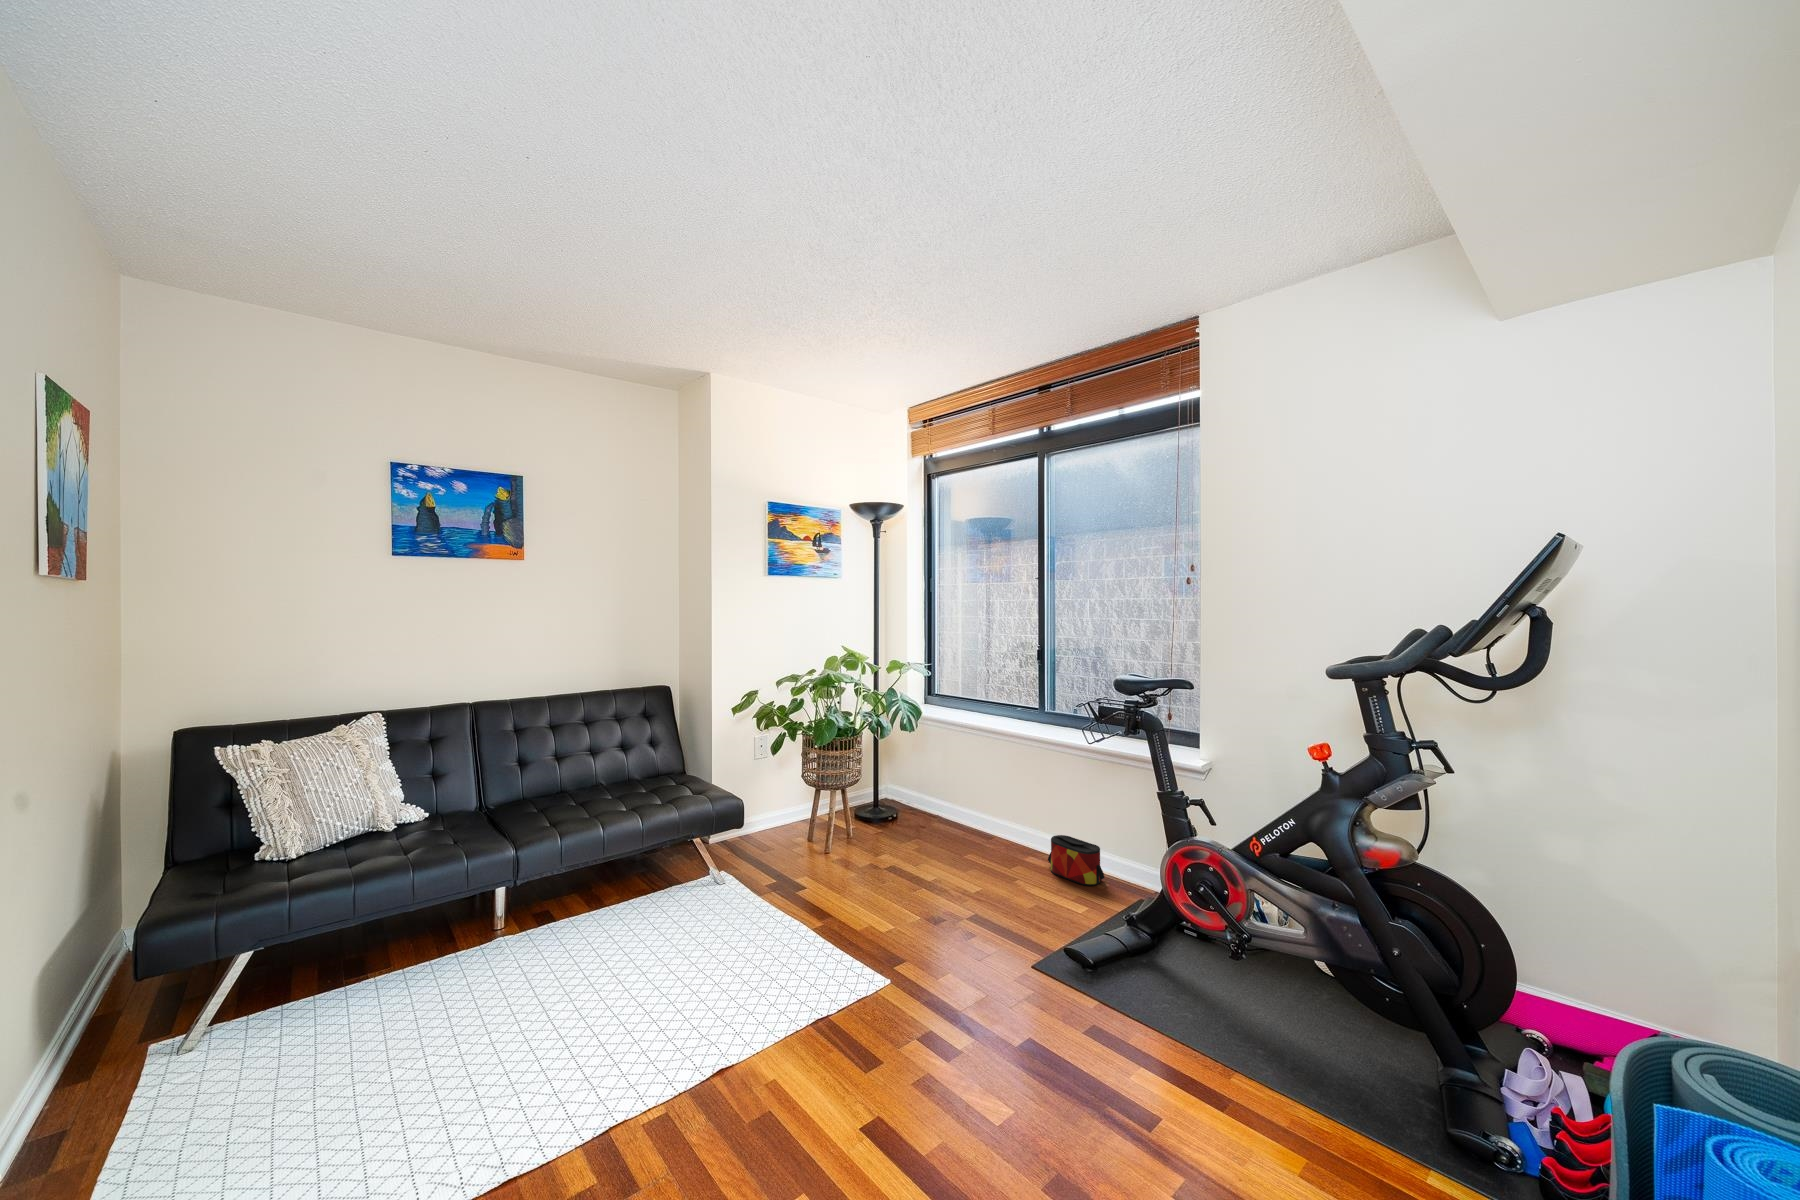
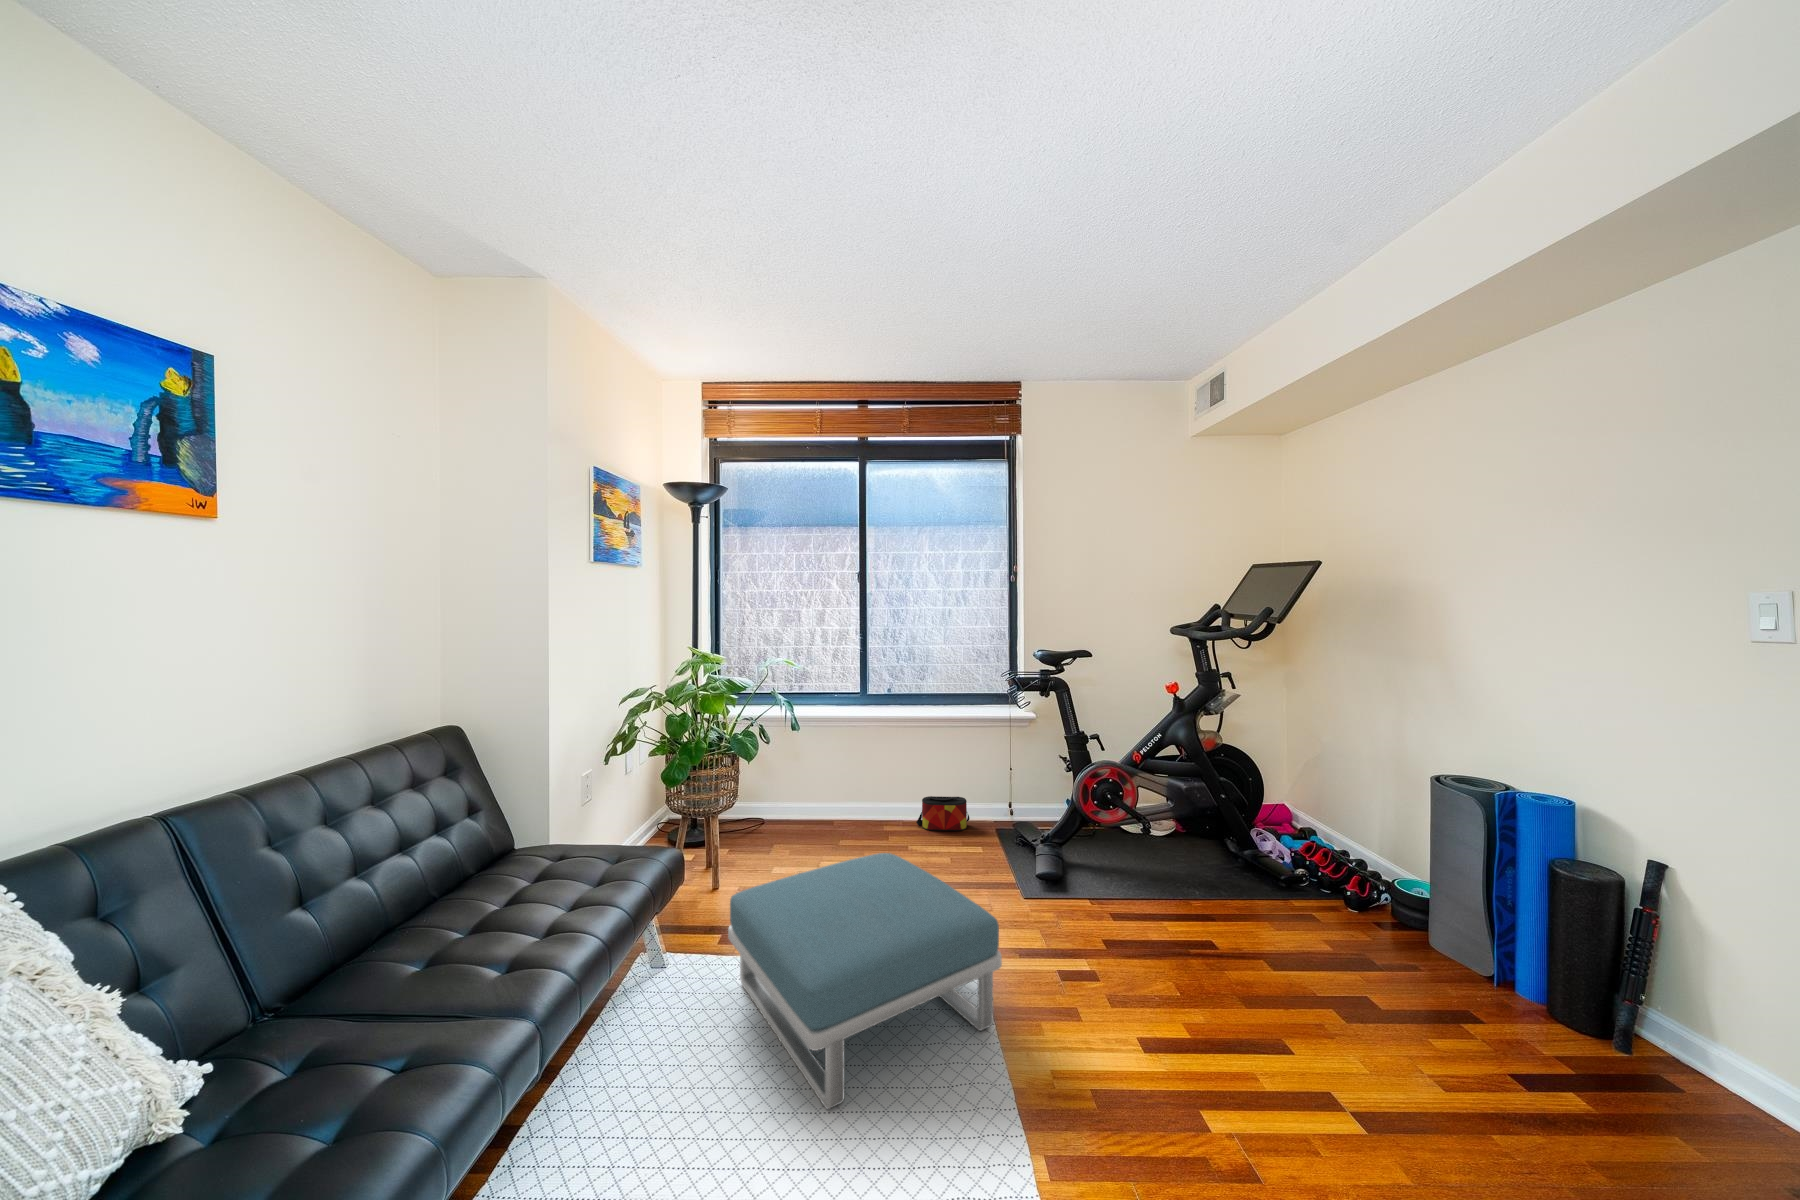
footstool: none [612,839,857,1027] -> present [728,853,1002,1109]

